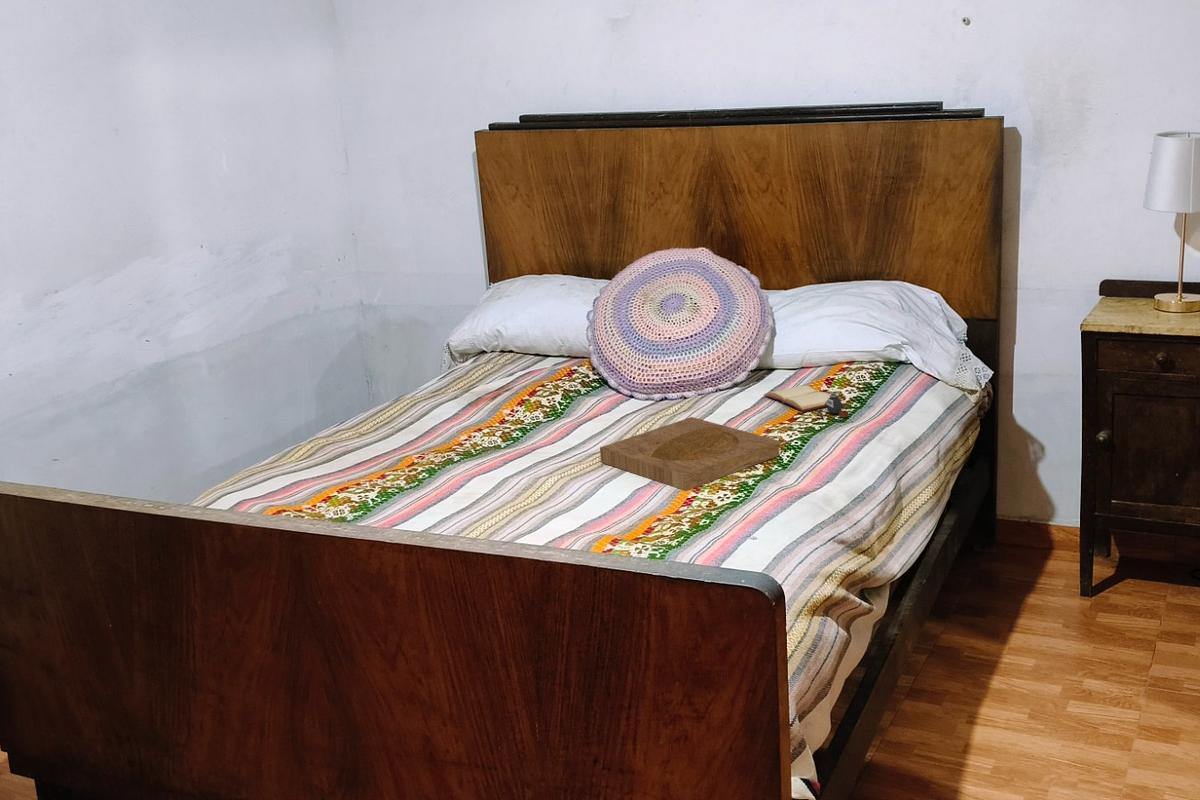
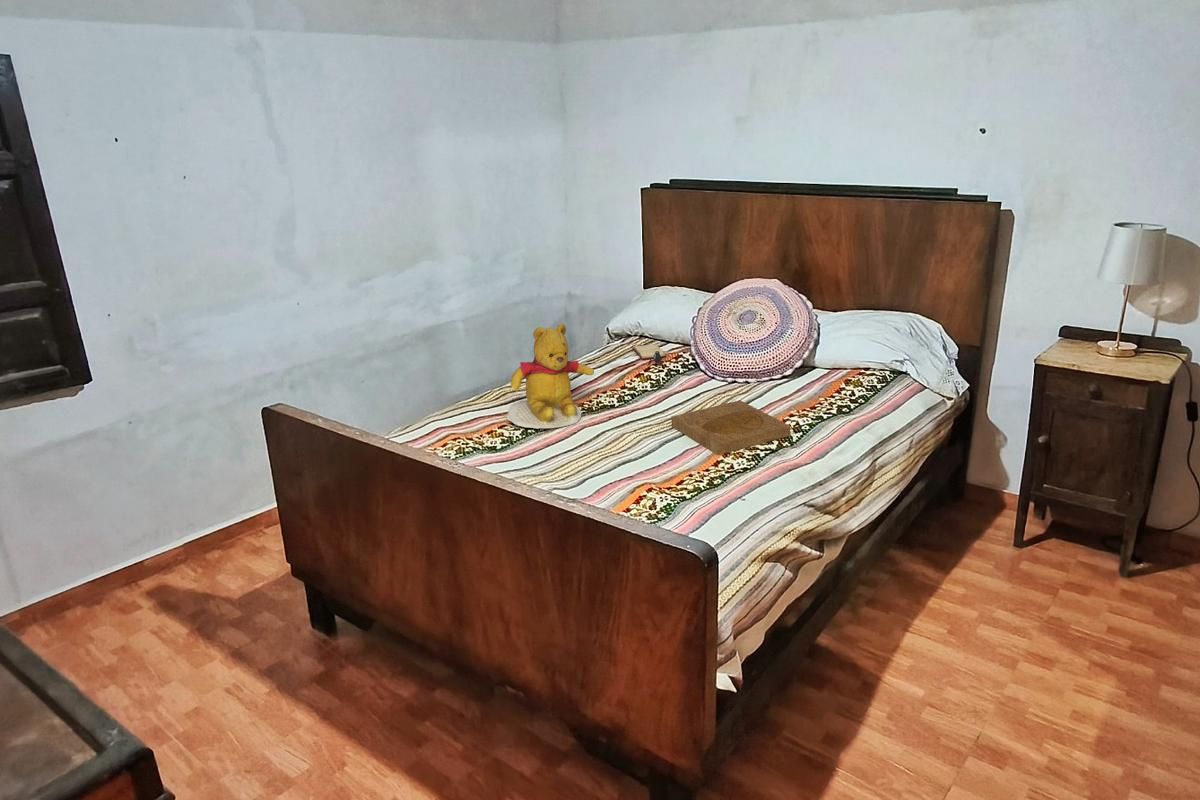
teddy bear: none [339,324,468,487] -> present [506,324,594,429]
book: present [764,385,849,420] -> present [632,344,666,365]

